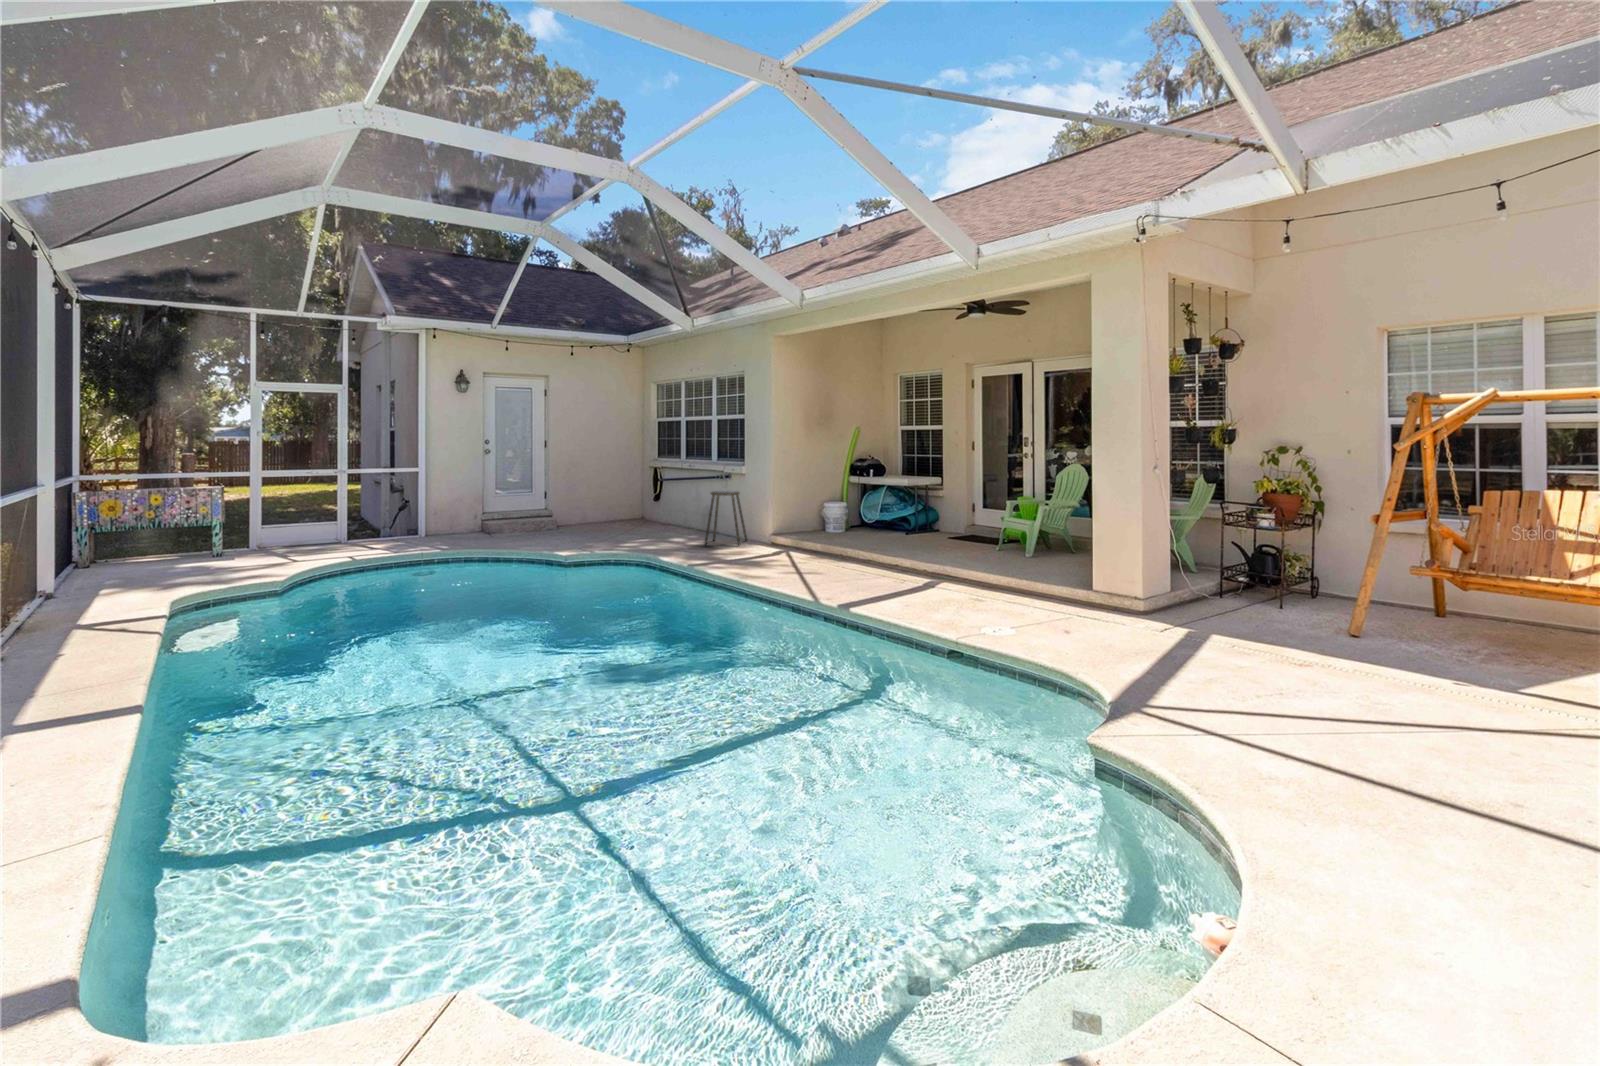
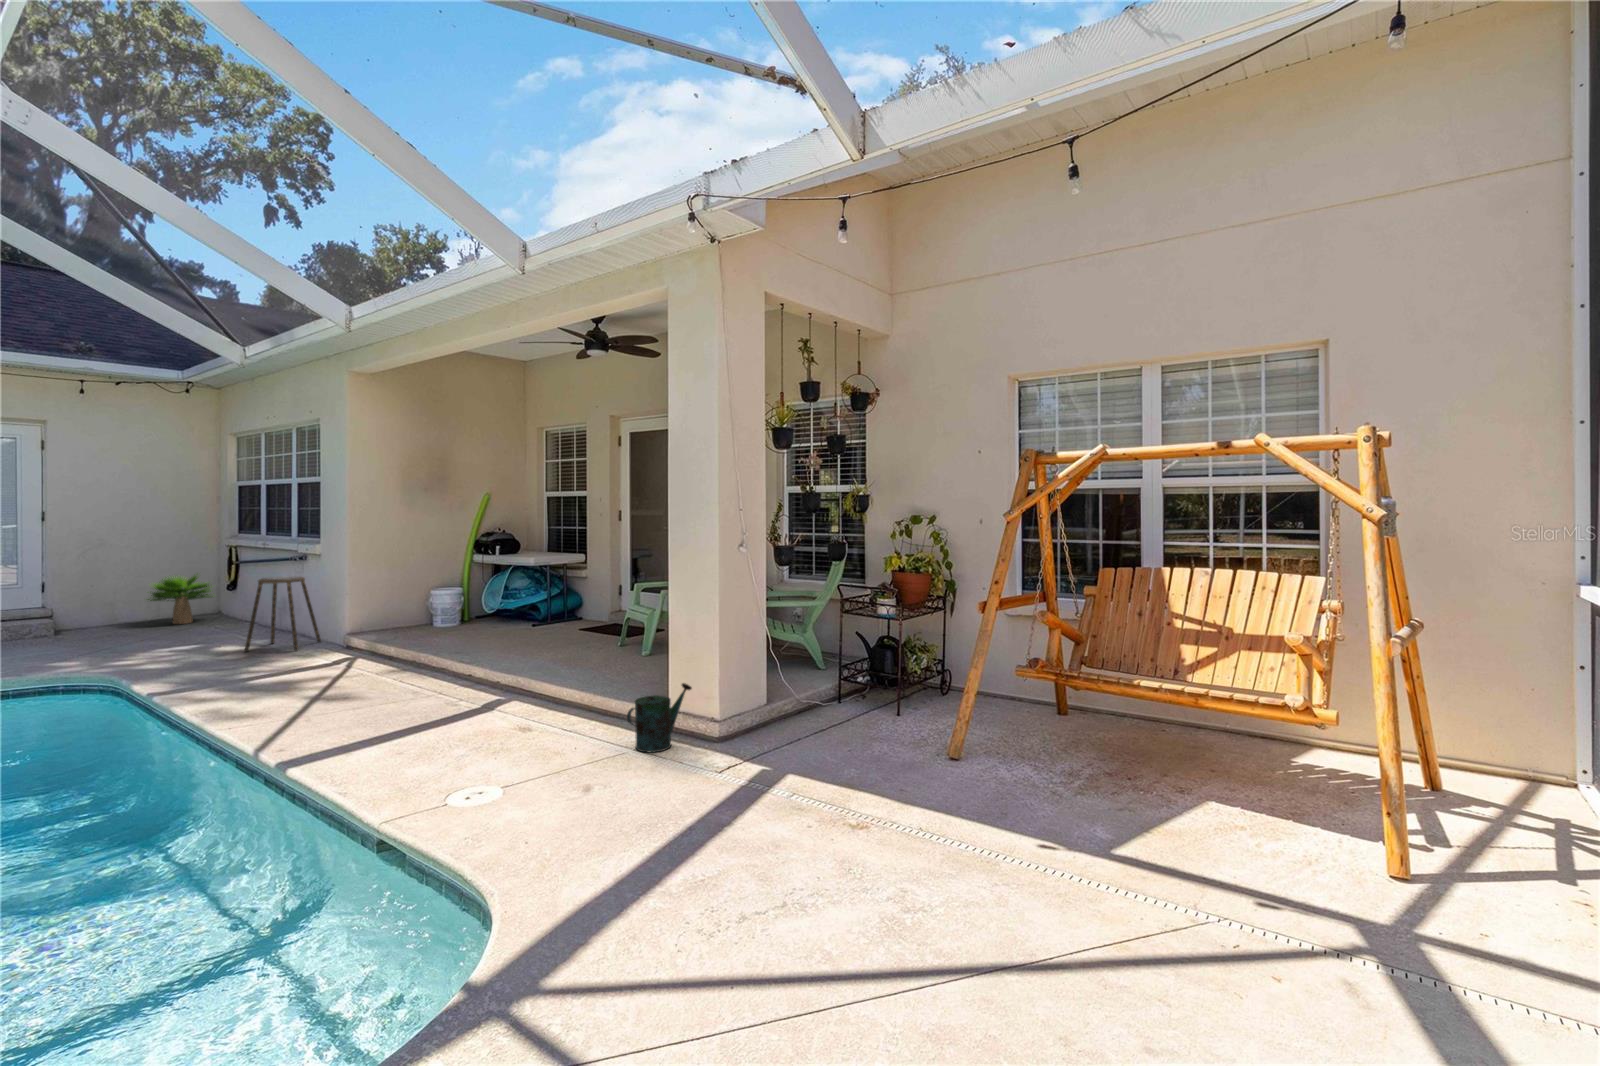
potted plant: none [603,486,650,526] -> present [147,574,213,624]
watering can: none [1079,571,1117,618] -> present [627,683,692,752]

